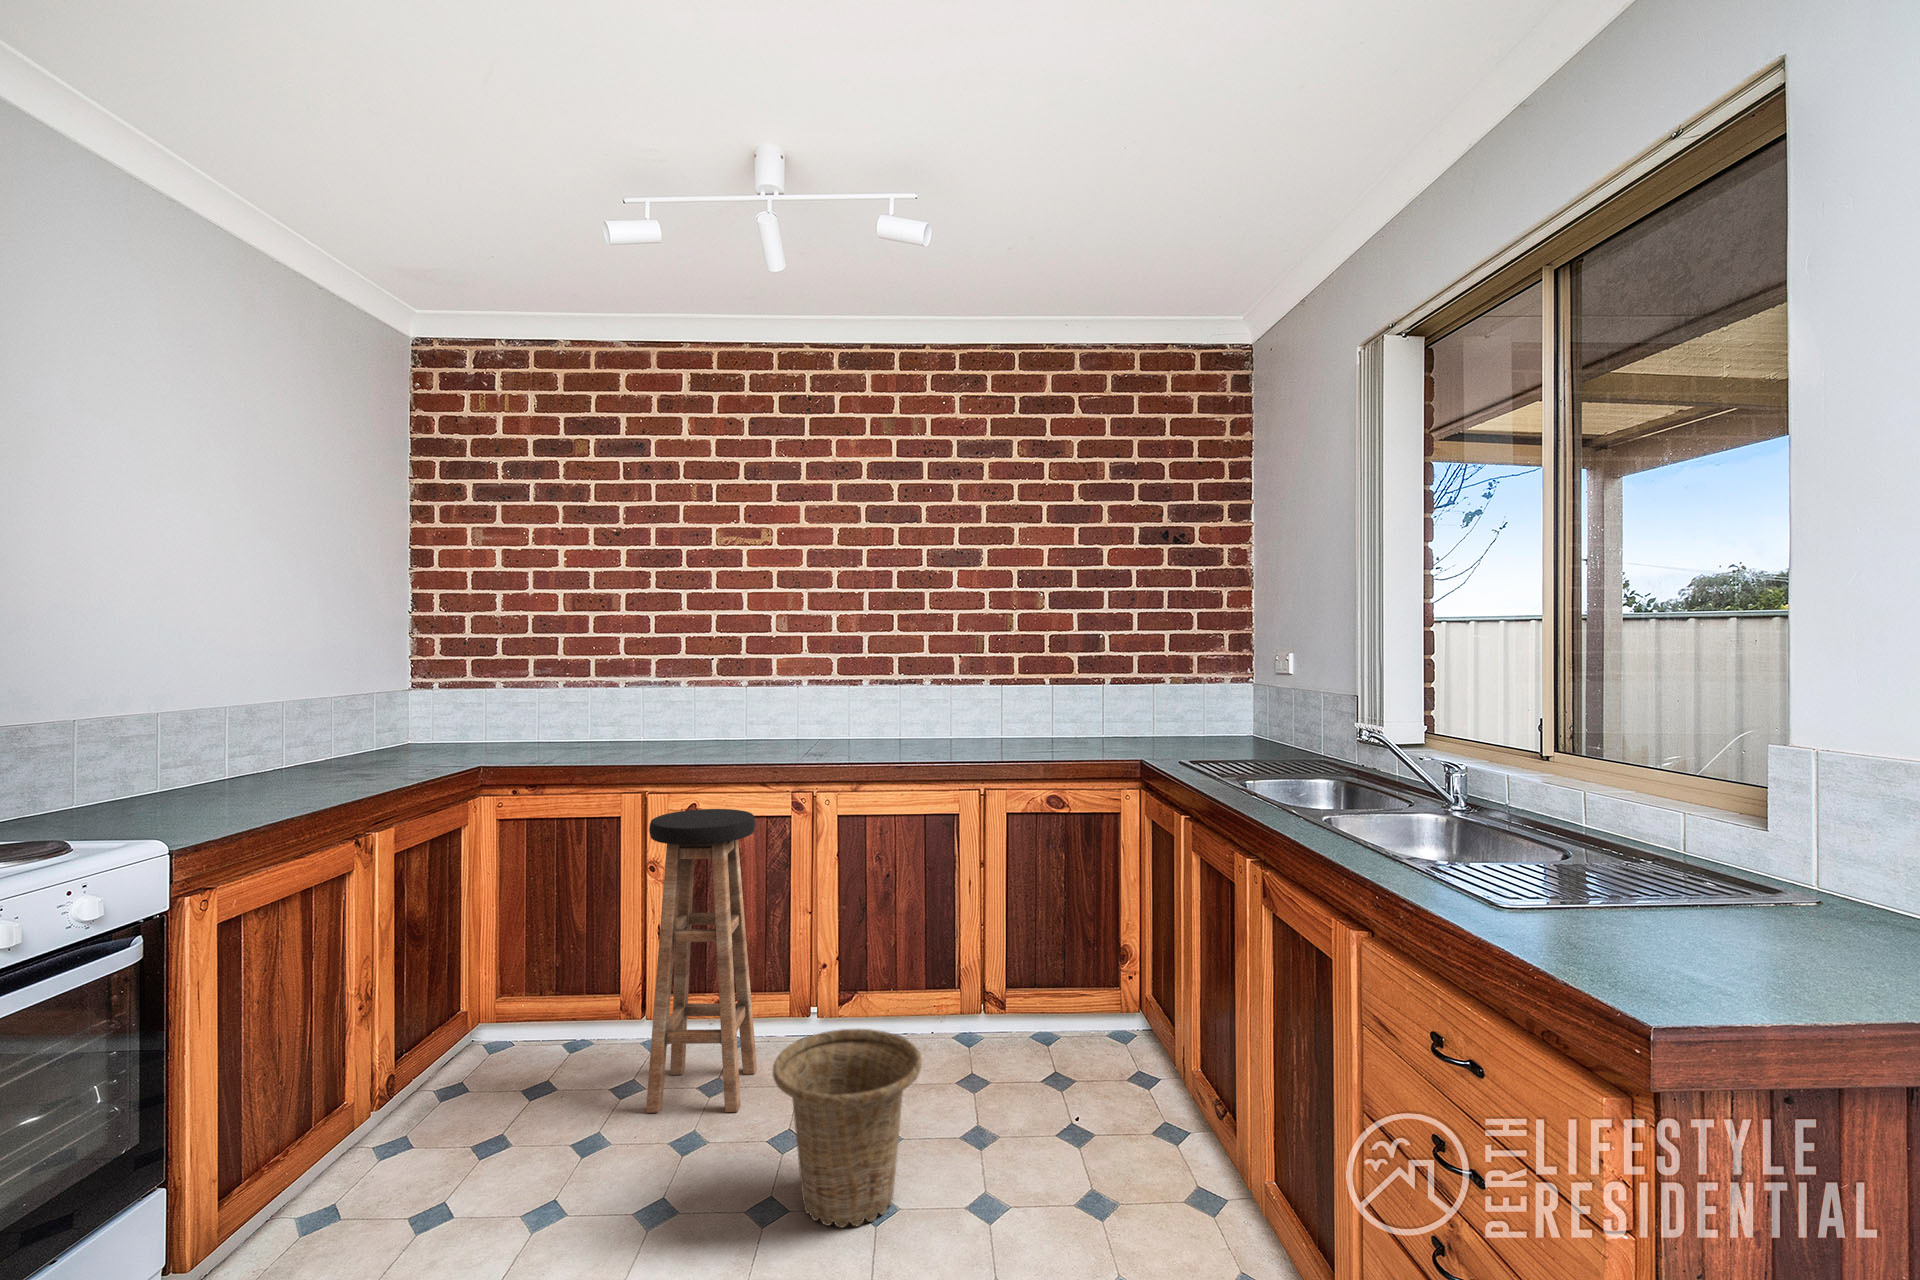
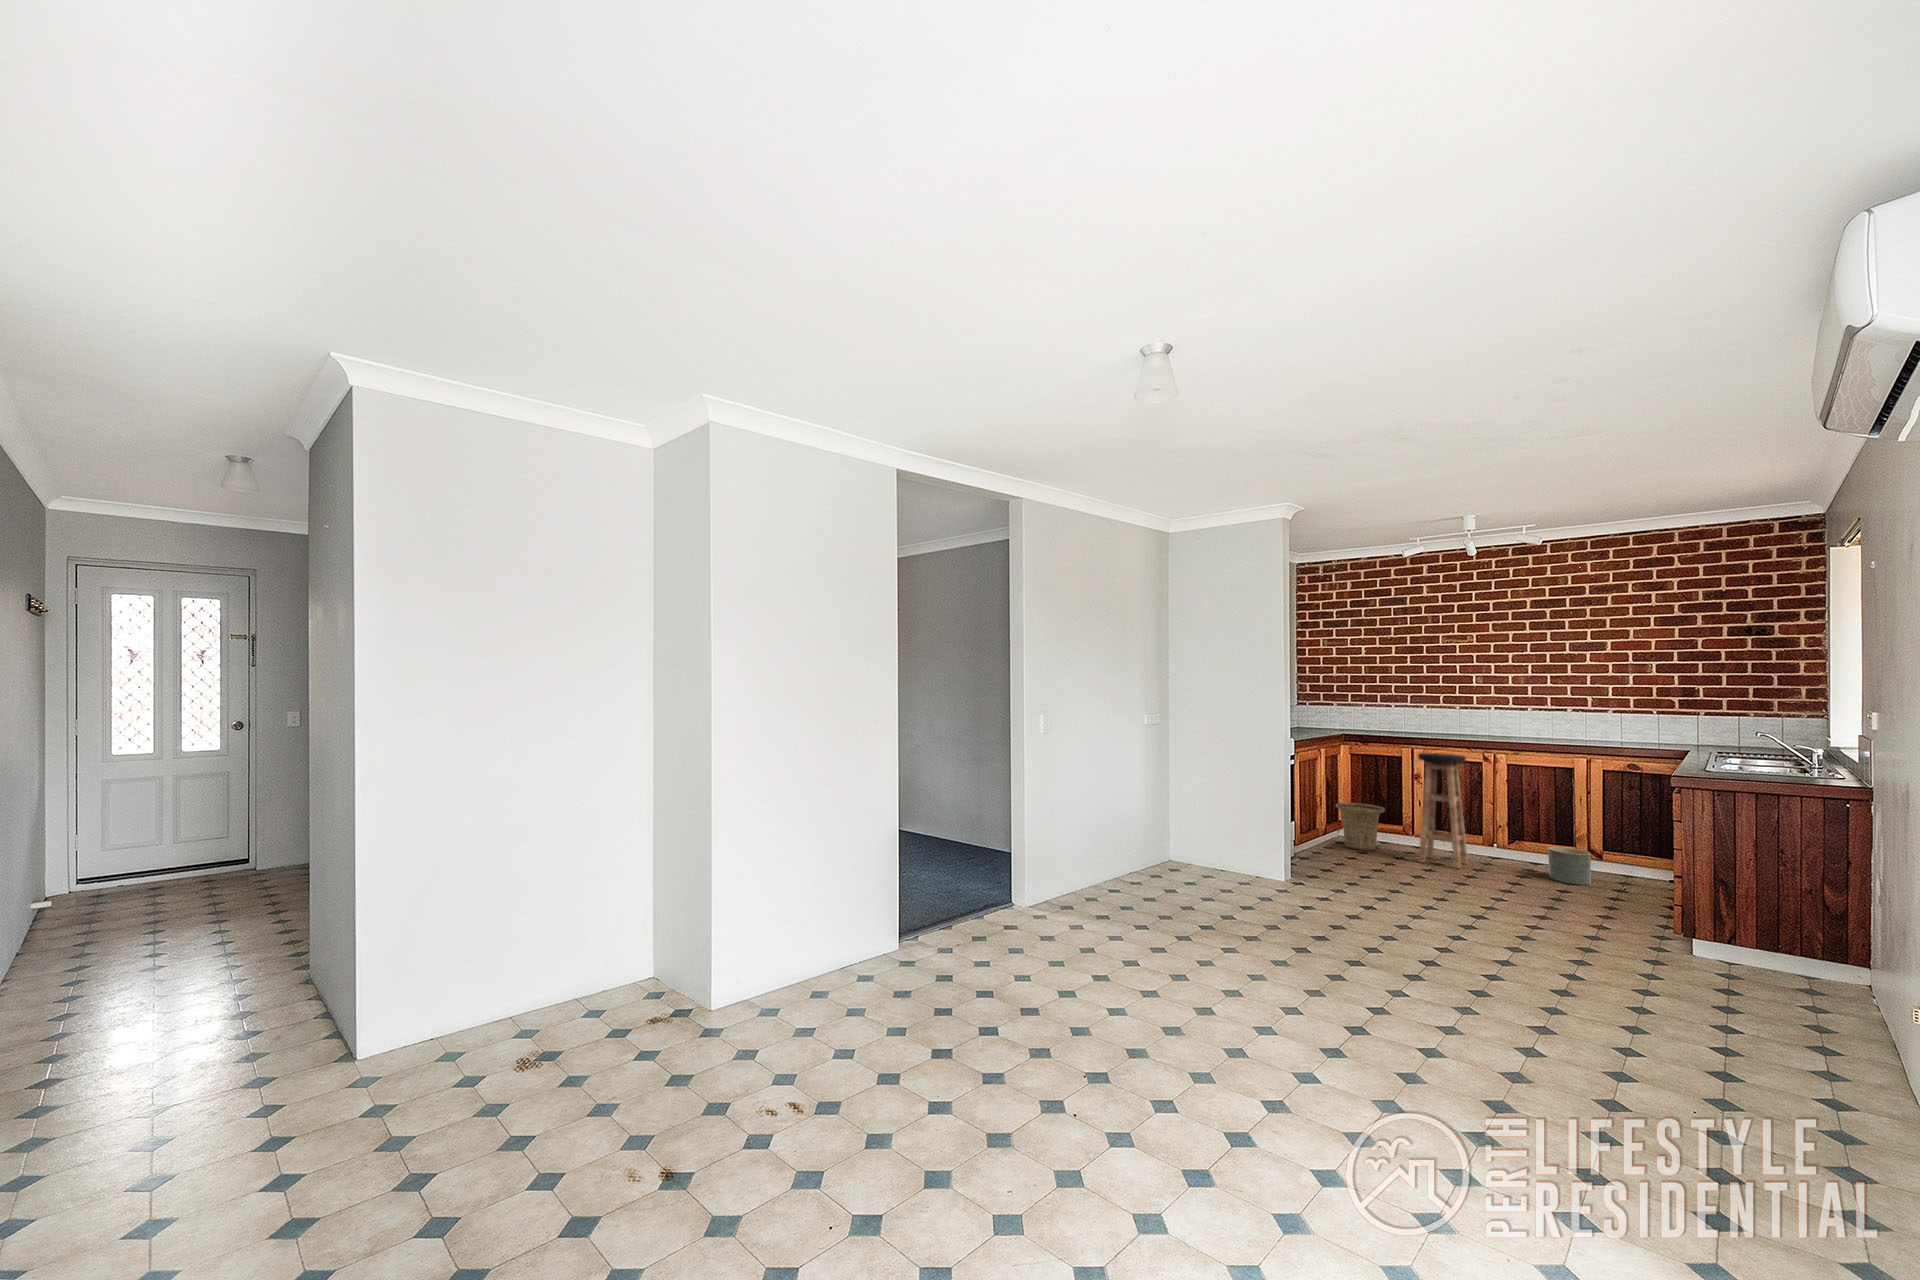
planter: none [908,988,980,1083] -> present [1548,847,1591,885]
basket: present [773,1029,922,1228] -> present [1336,803,1385,851]

